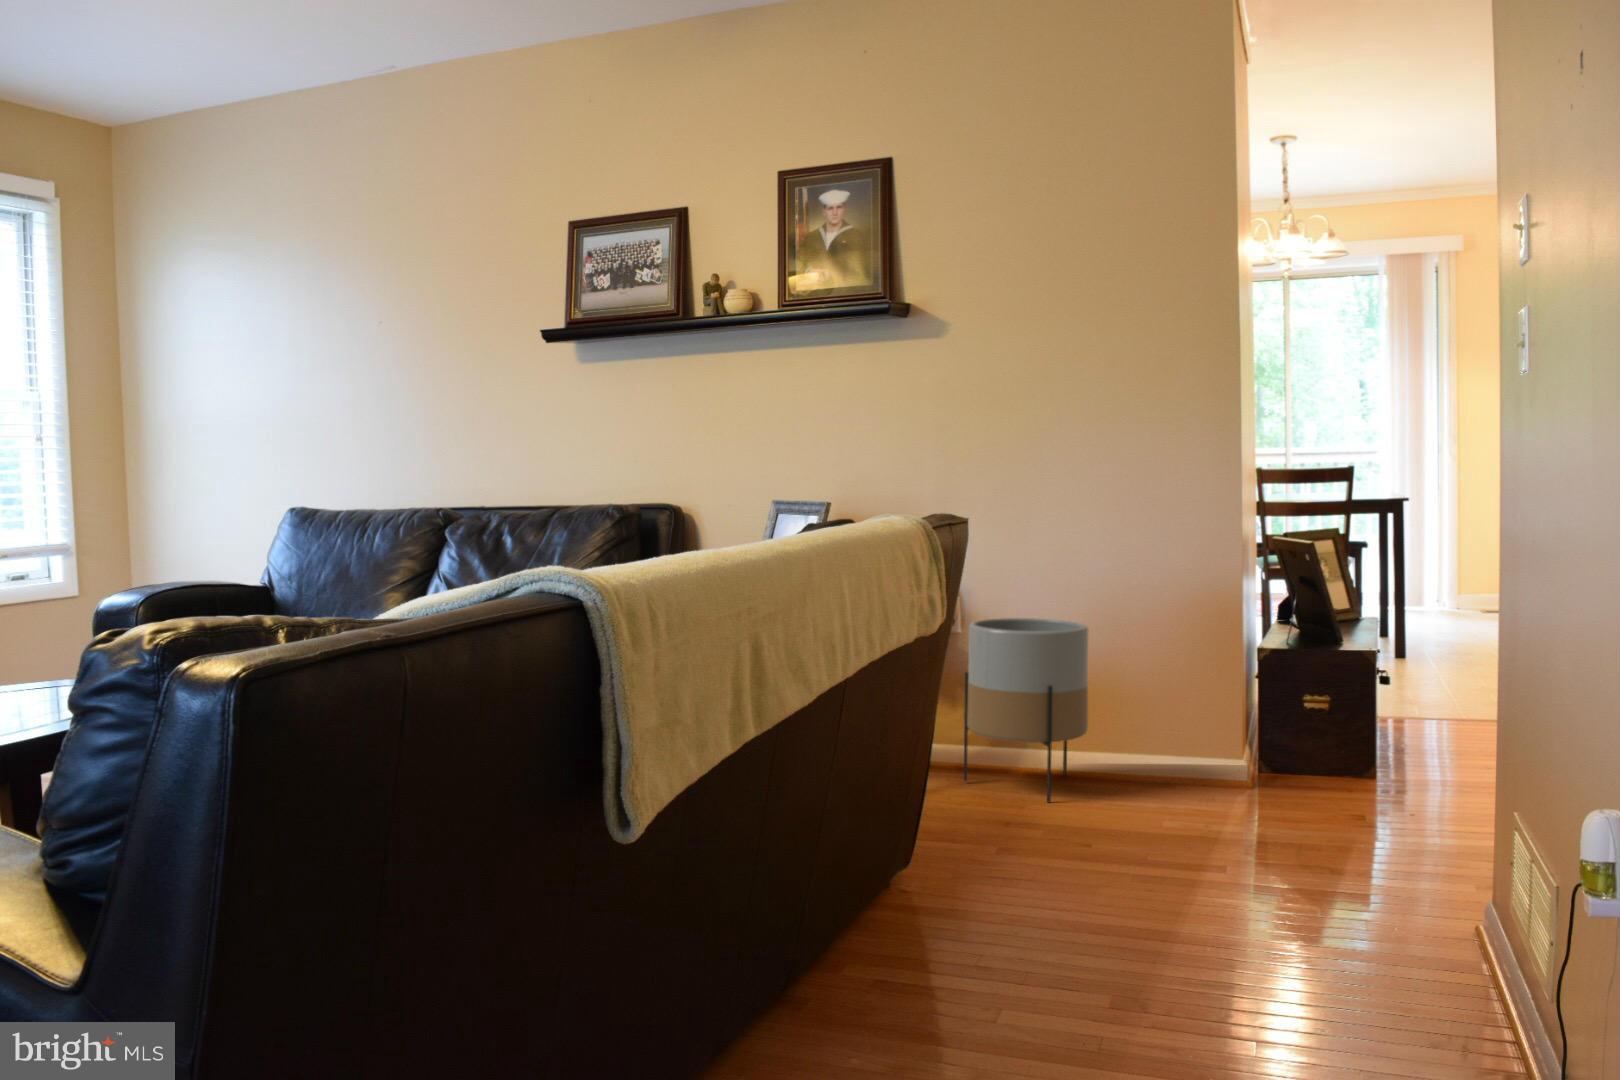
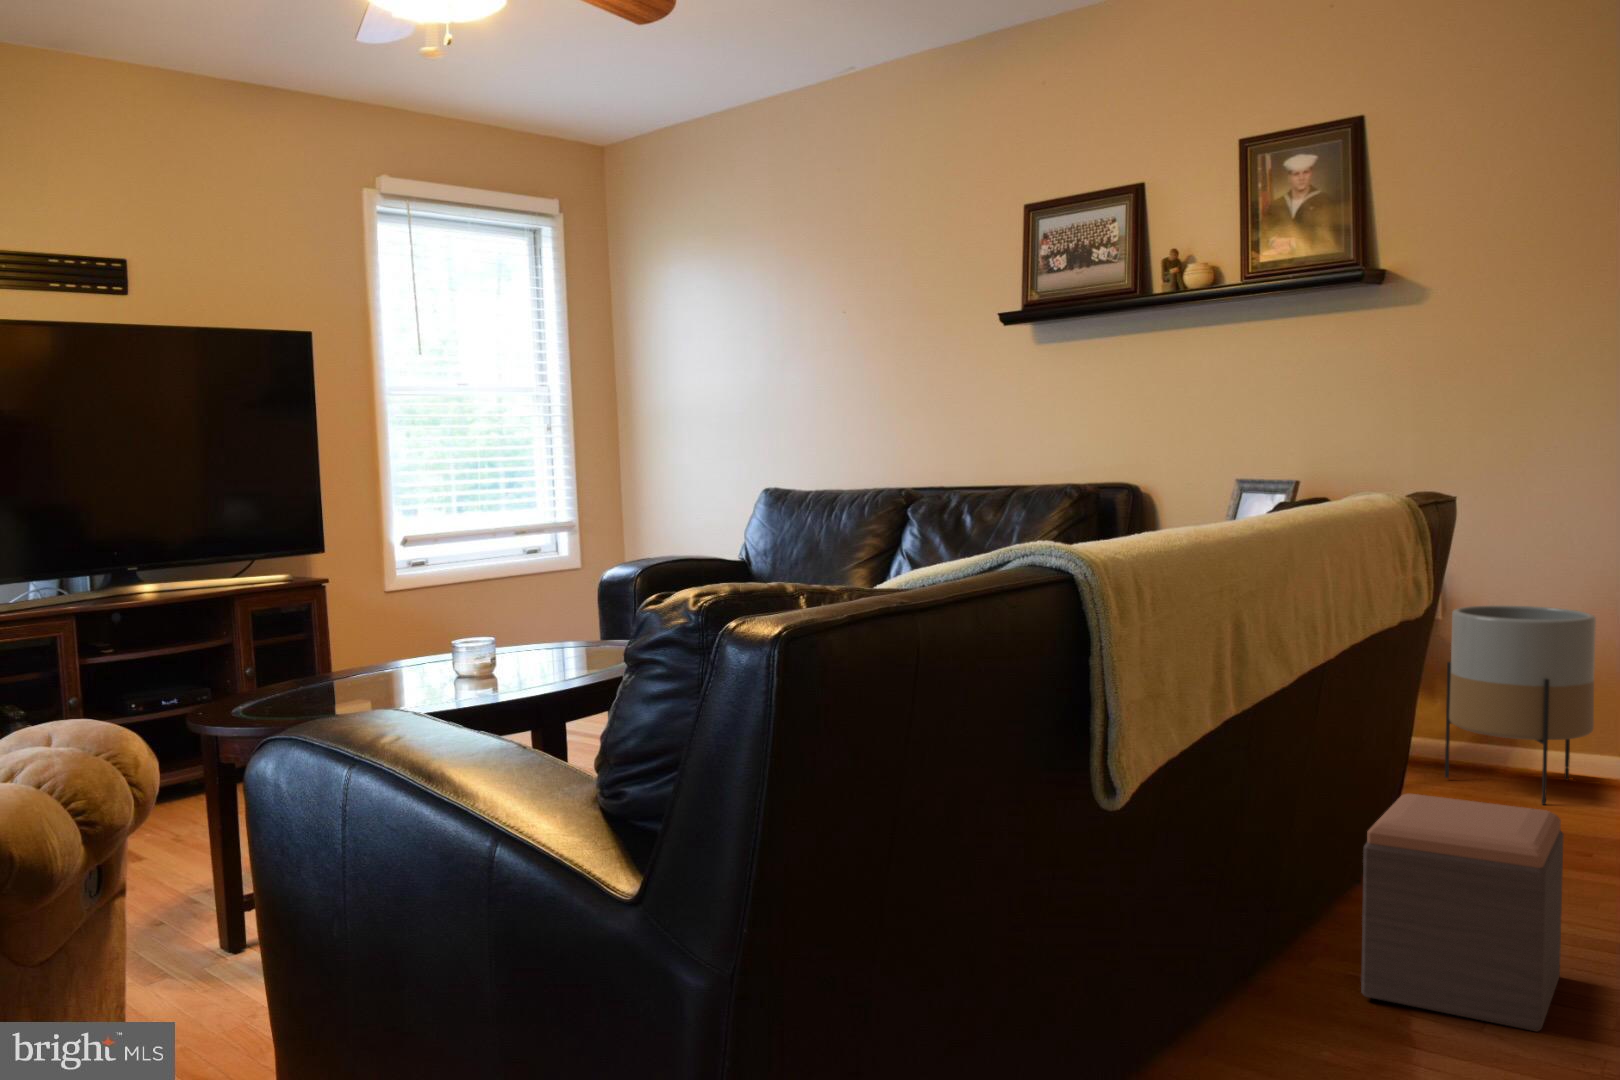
footstool: none [901,814,1082,1052] -> present [1361,794,1564,1032]

